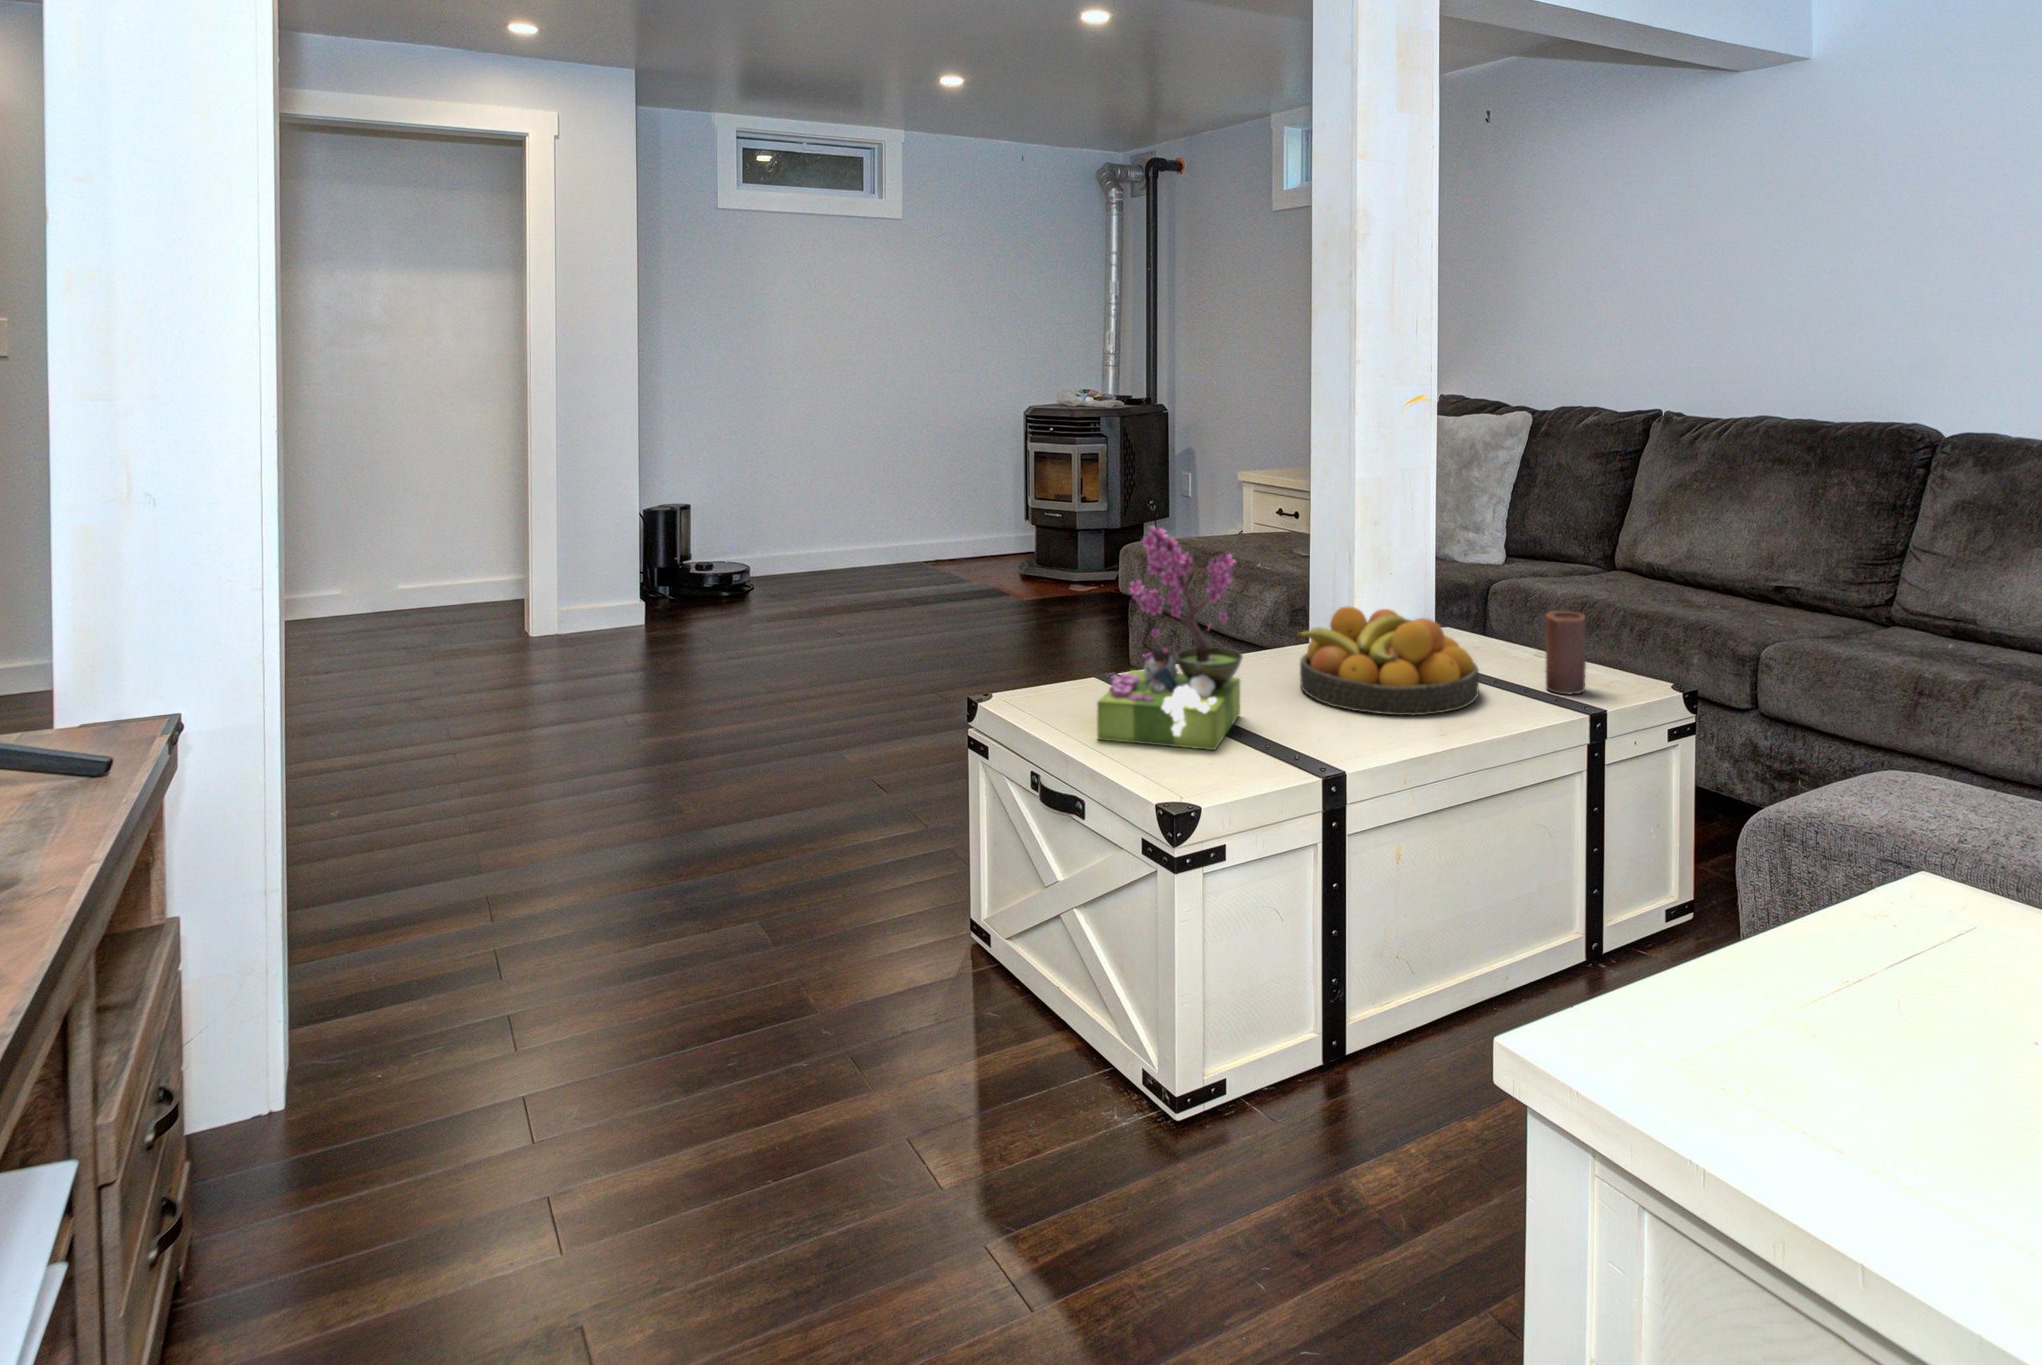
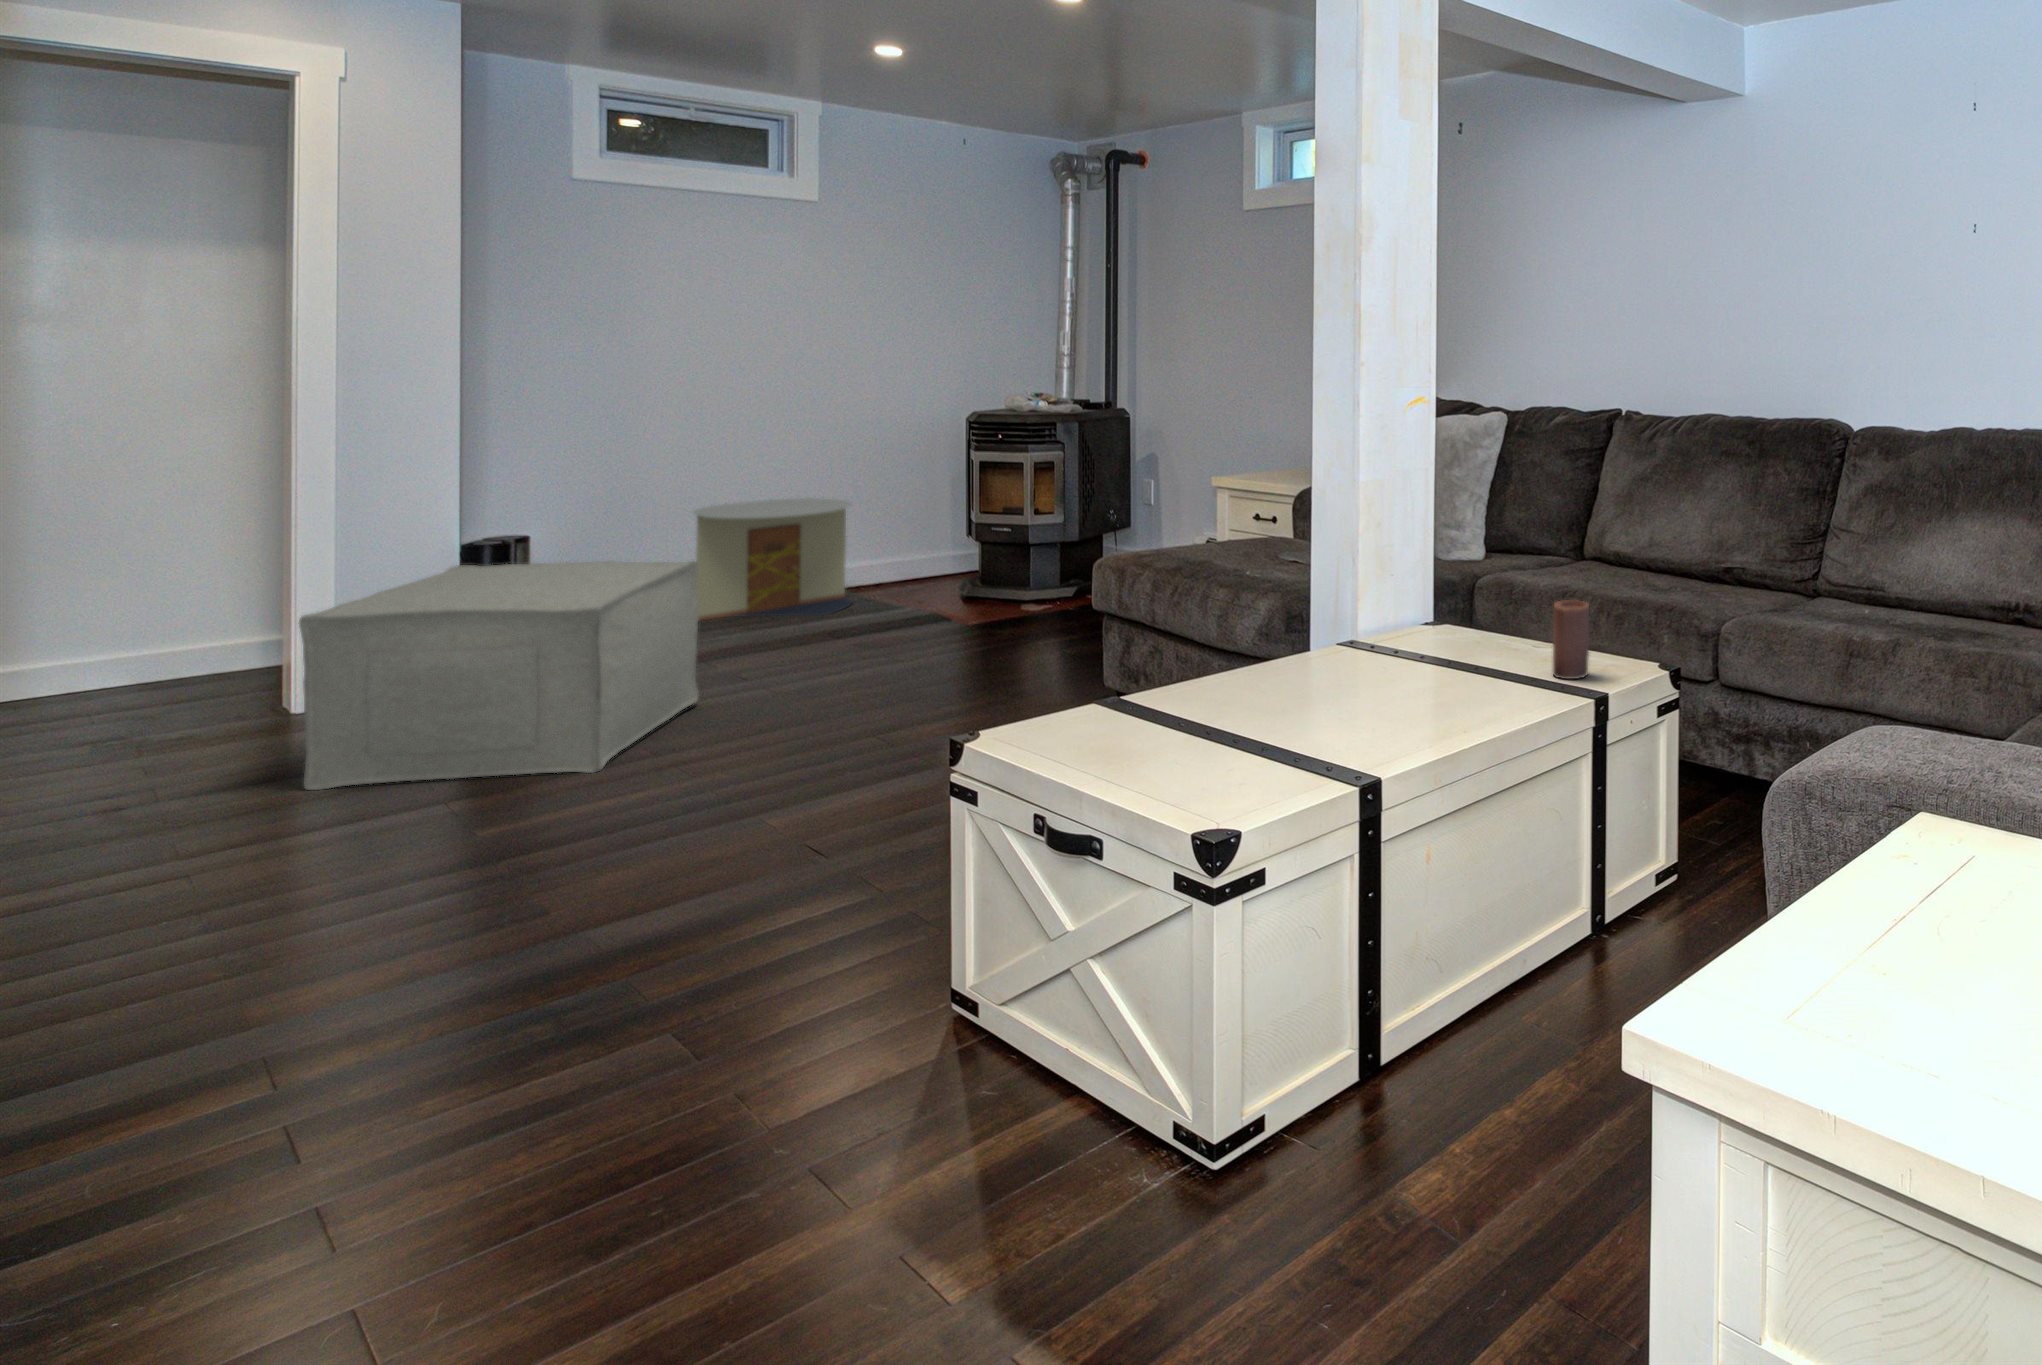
side table: none [805,481,930,591] -> present [693,498,852,621]
flower arrangement: present [1097,526,1243,750] -> none [1113,533,1270,772]
ottoman: none [531,528,805,706] -> present [299,561,699,790]
fruit bowl: present [1297,607,1479,715] -> none [1316,609,1495,714]

